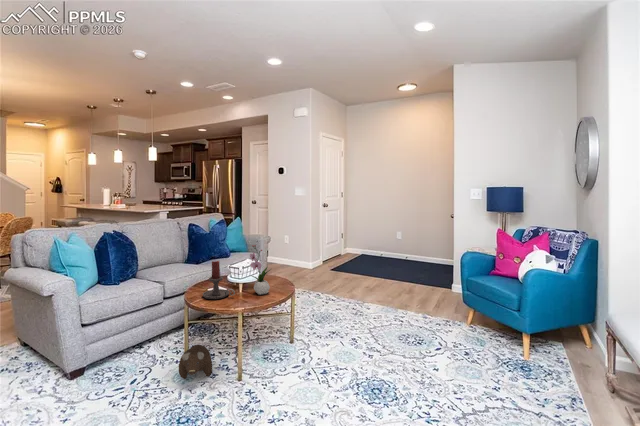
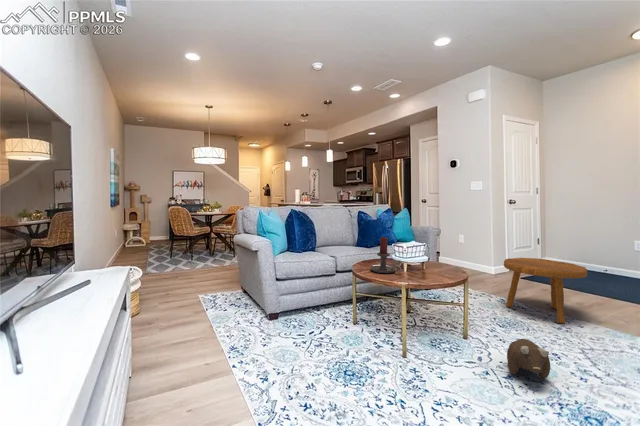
flower arrangement: present [250,245,270,295] -> none [417,225,441,275]
footstool: none [327,259,385,314] -> present [504,258,587,323]
plush toy: present [179,345,212,379] -> present [507,339,550,379]

